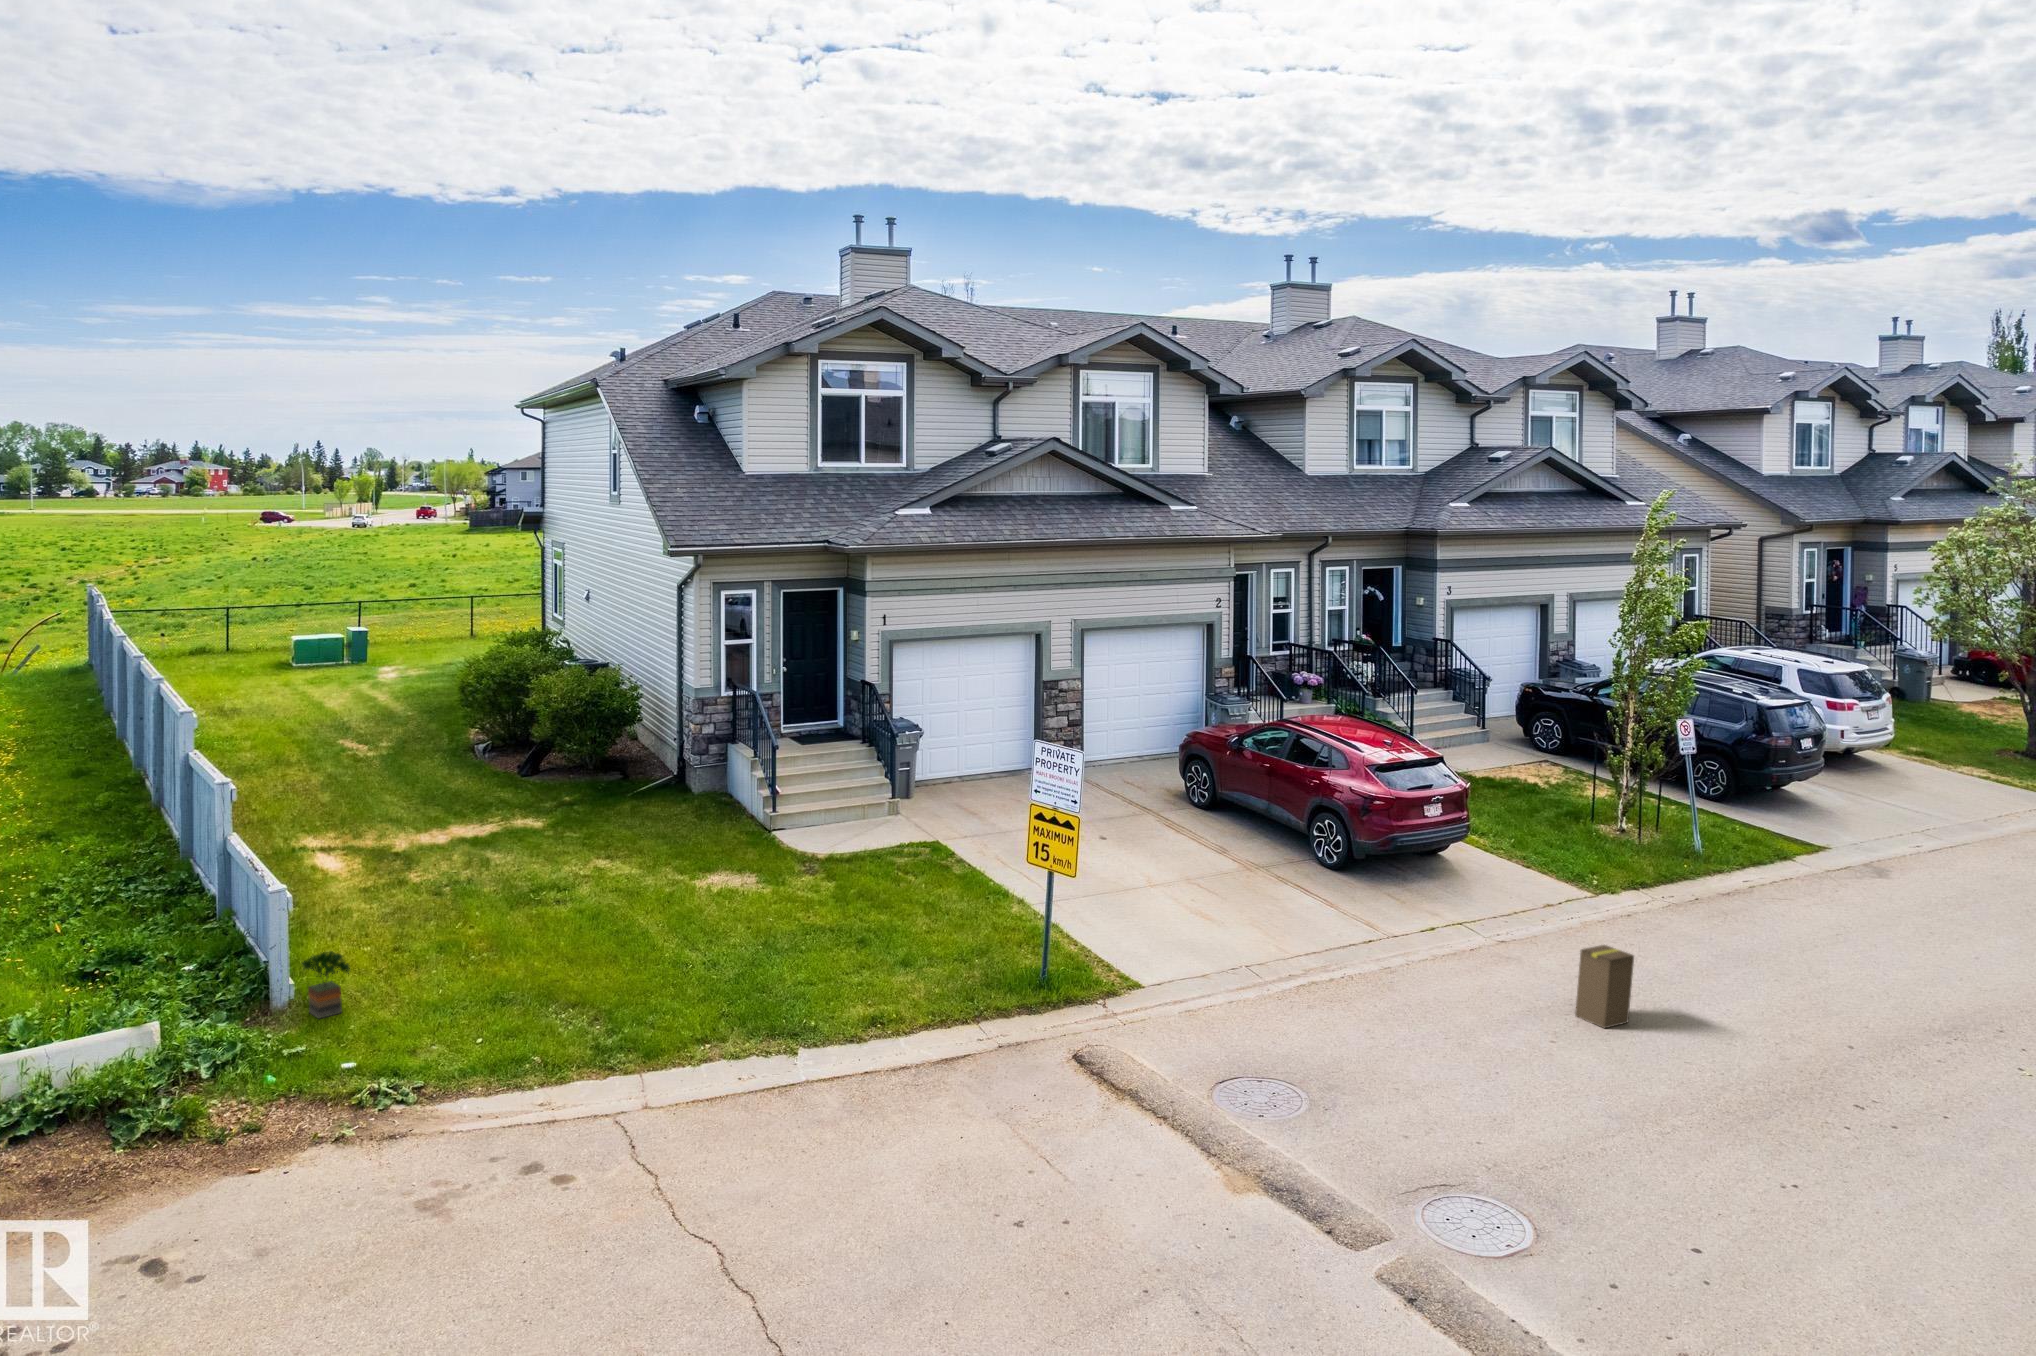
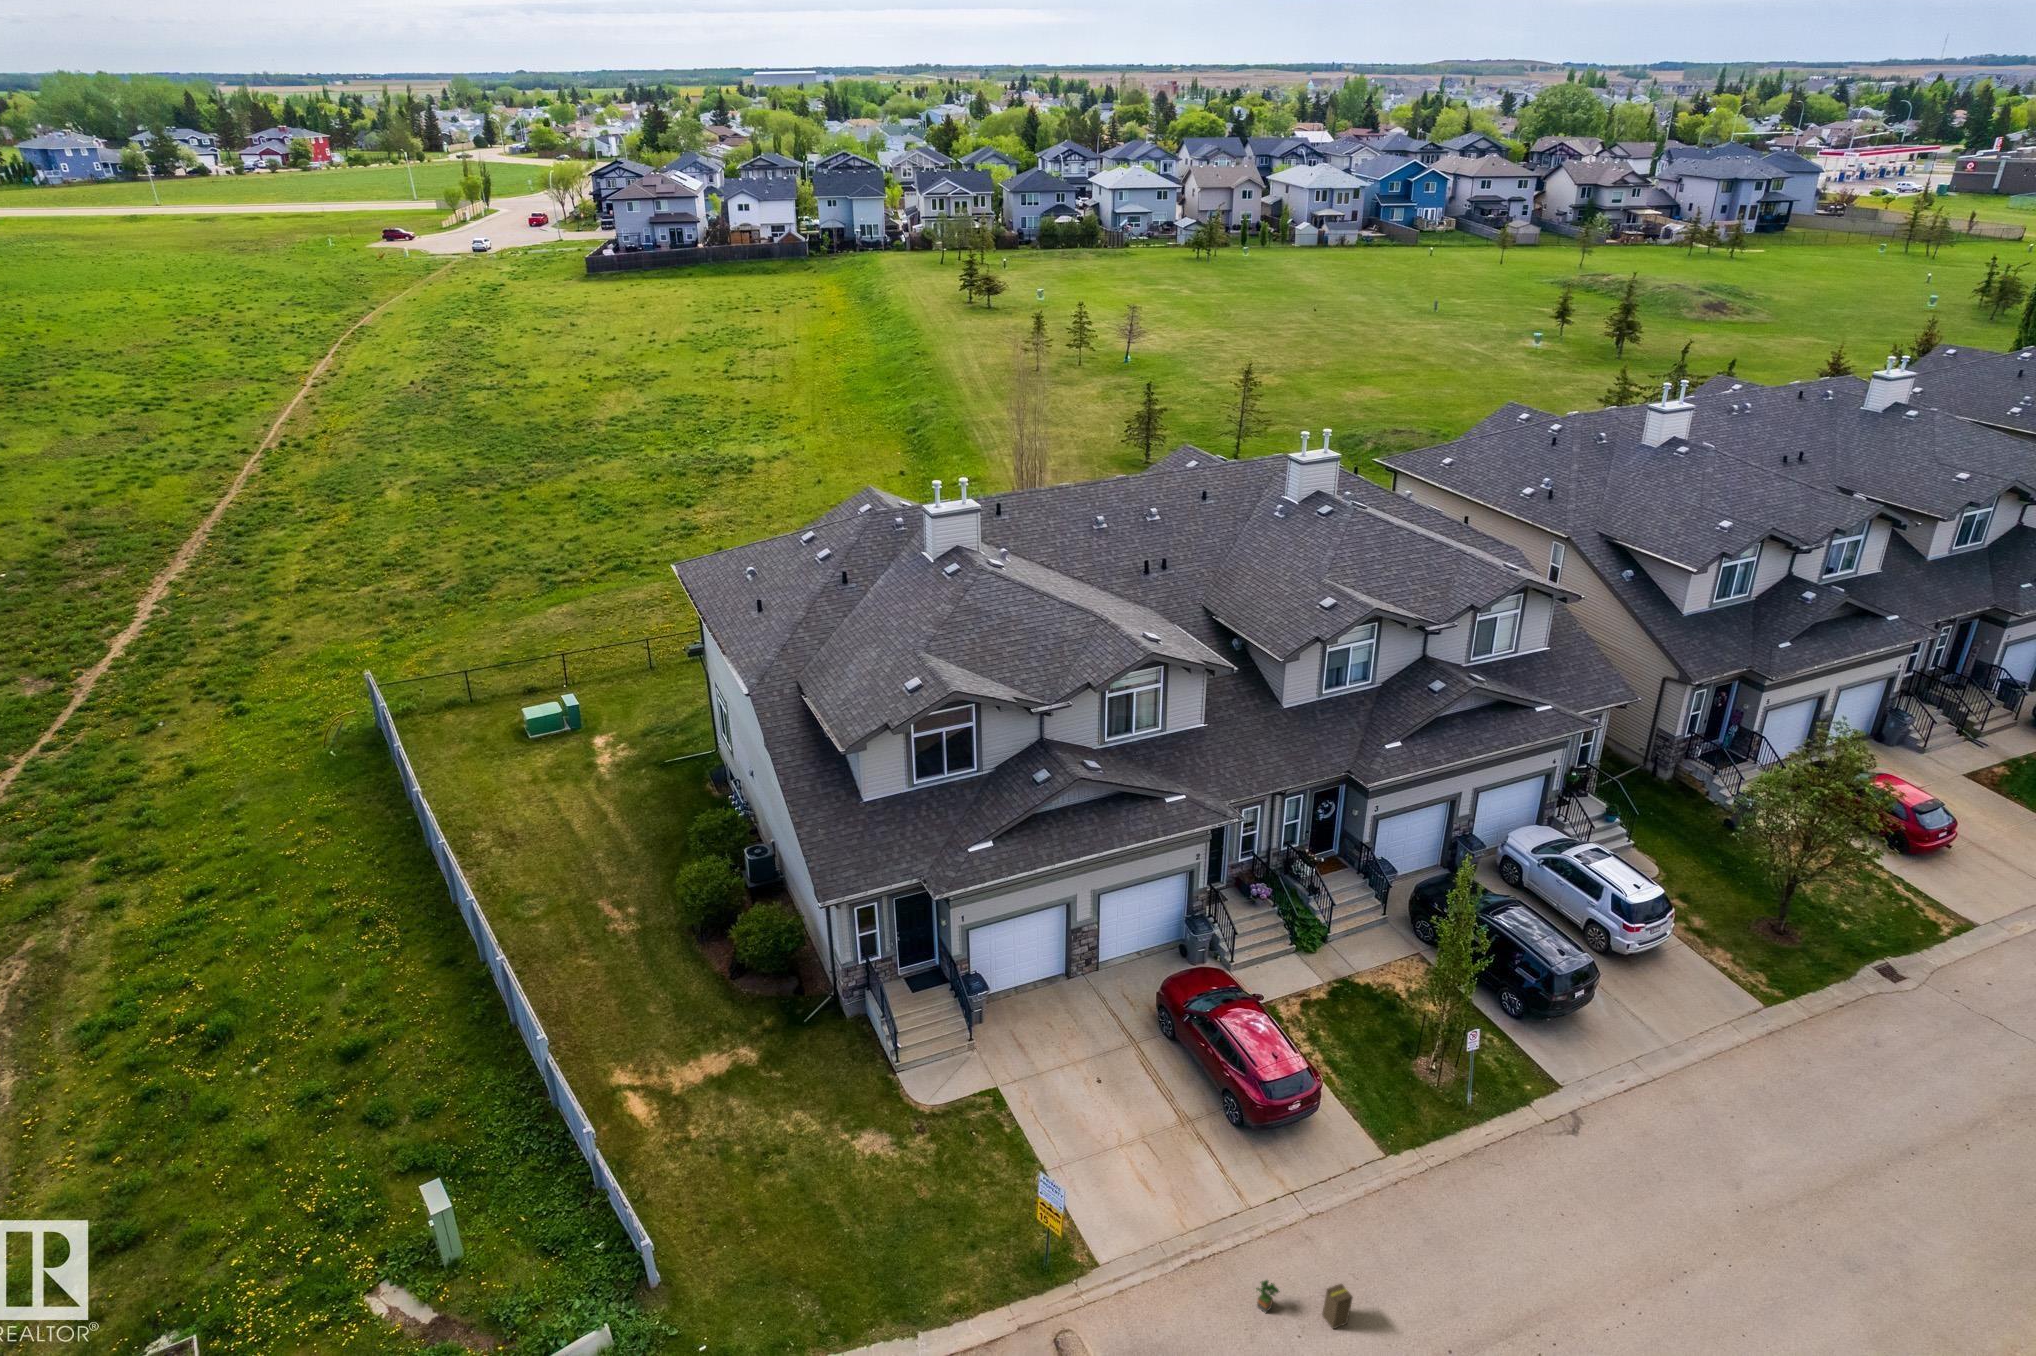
potted tree: present [302,951,350,1018] -> present [1256,1280,1280,1313]

